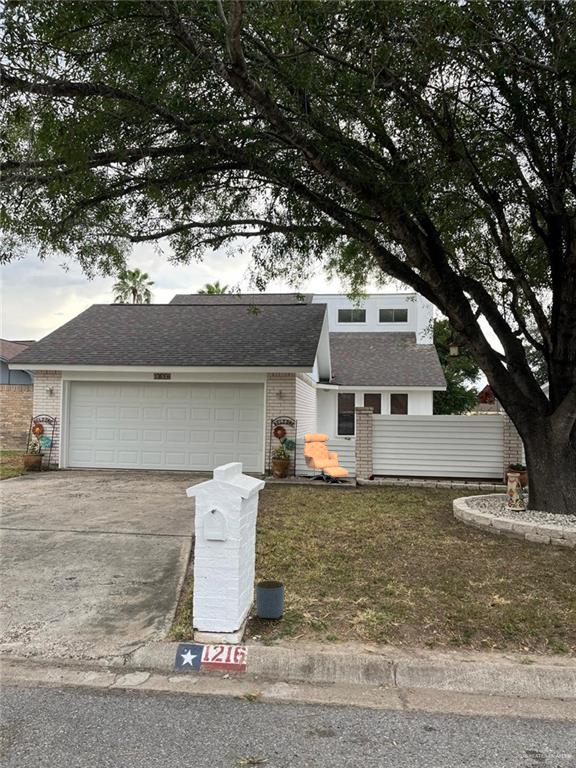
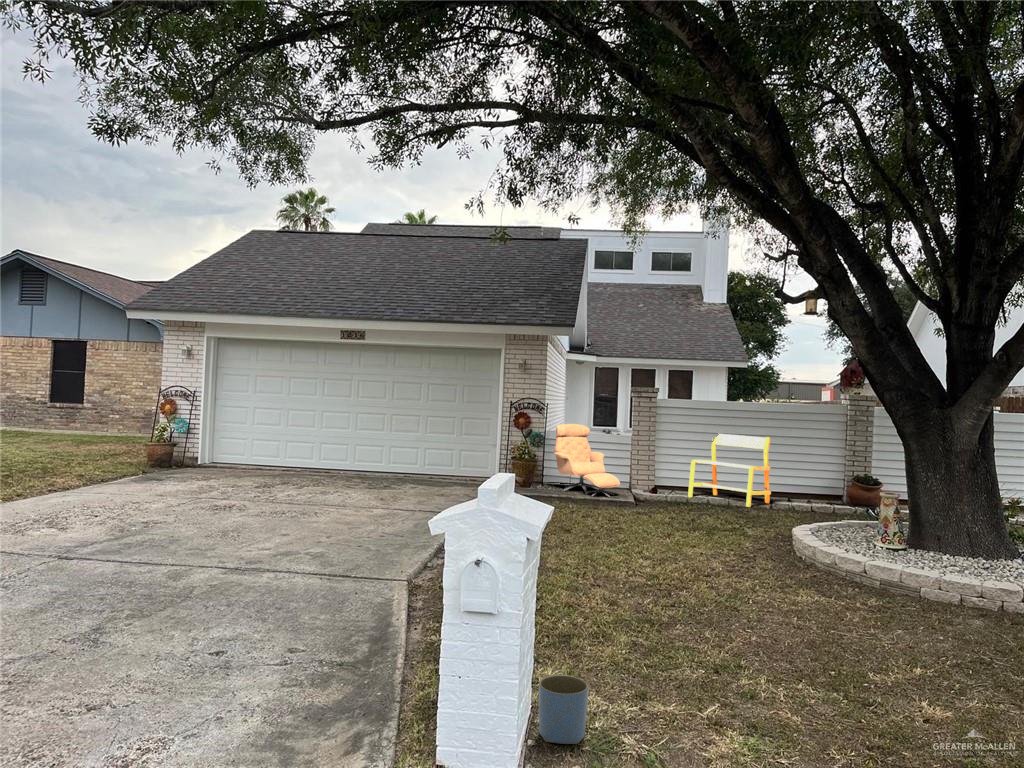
bench: none [396,437,453,487] -> present [688,434,771,507]

